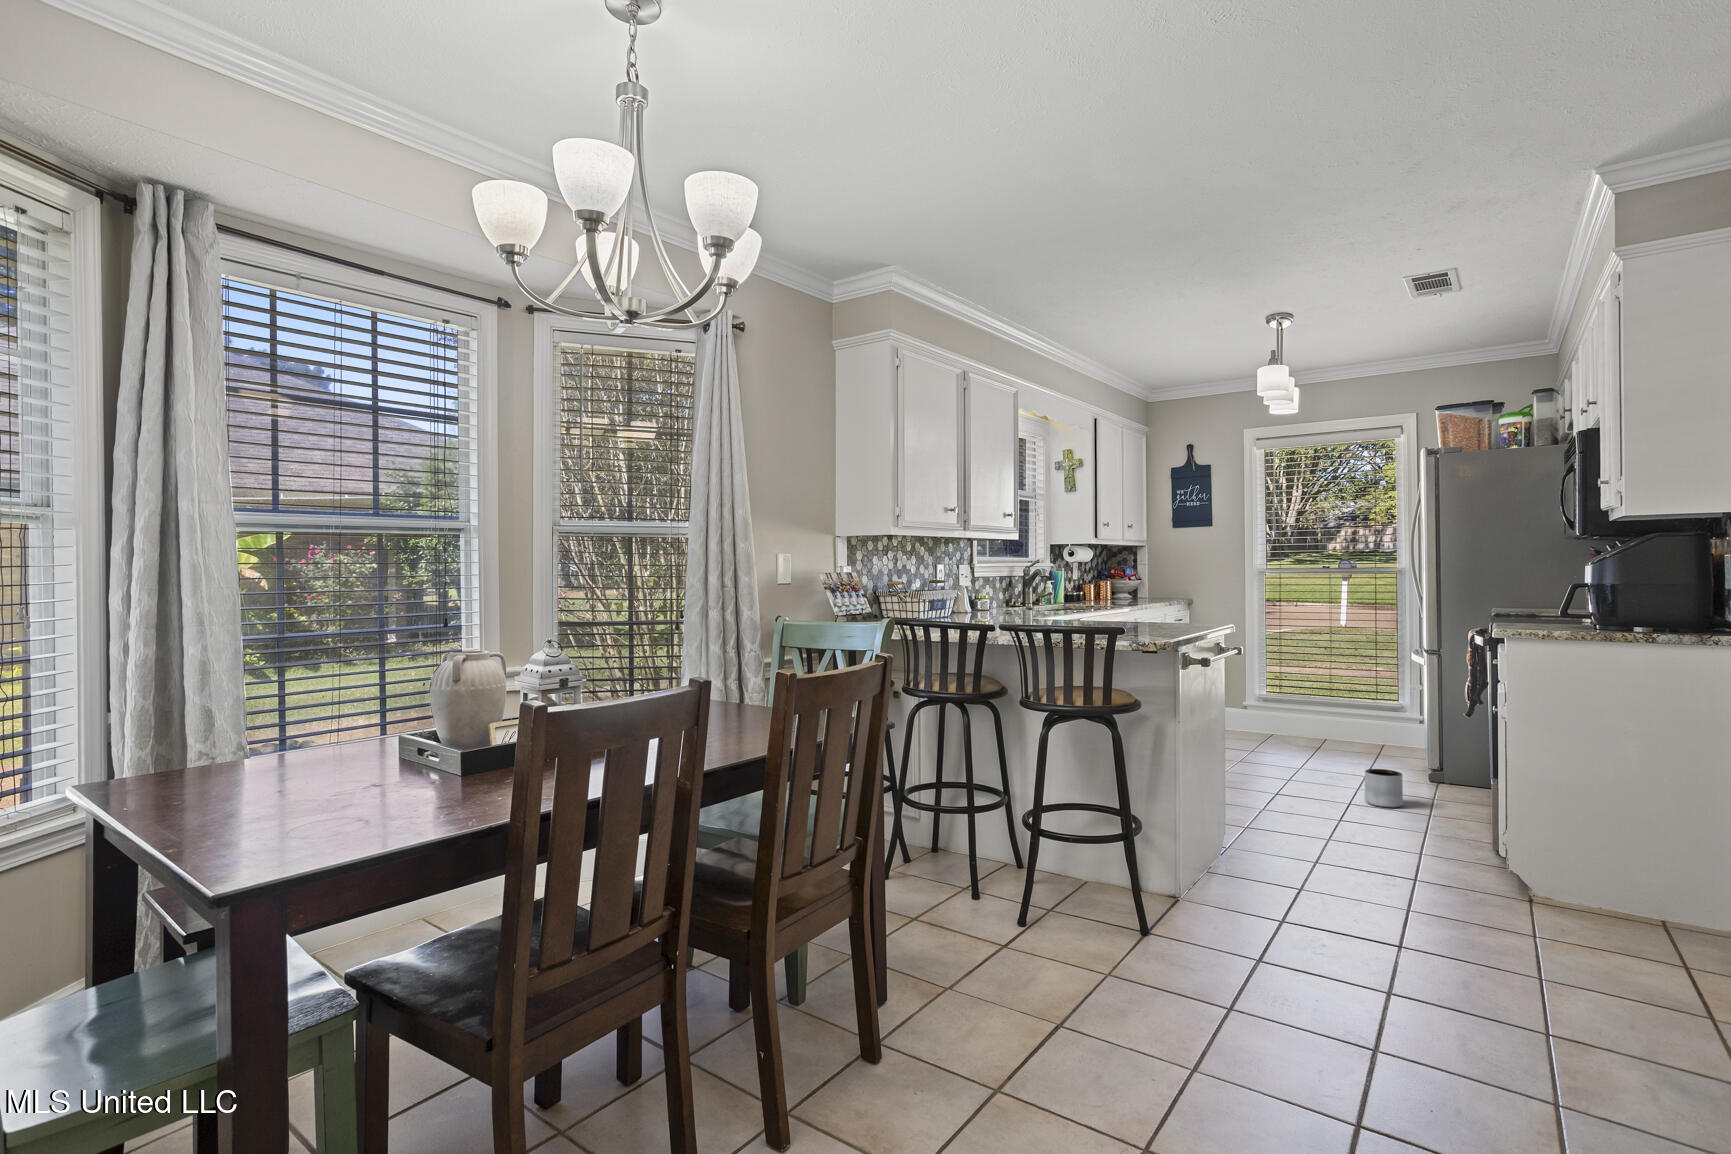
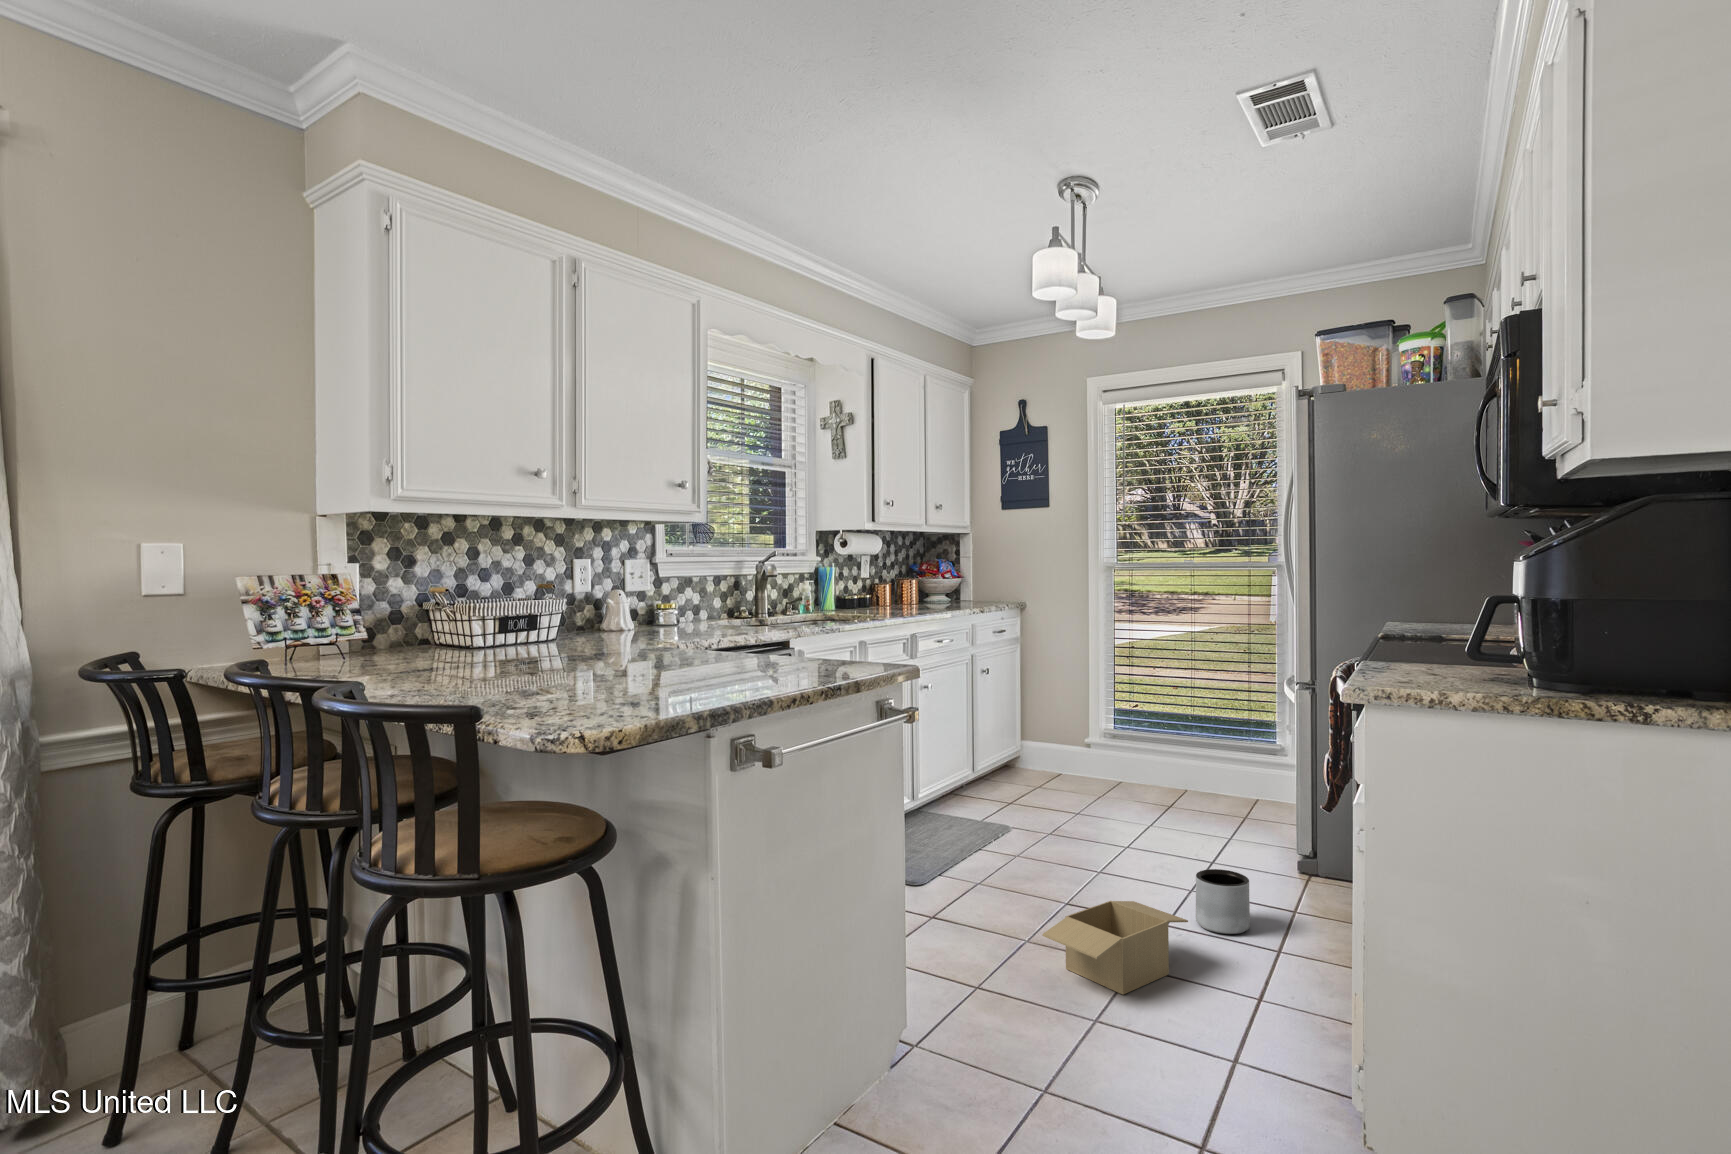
cardboard box: none [1279,781,1369,830] -> present [1042,901,1188,995]

